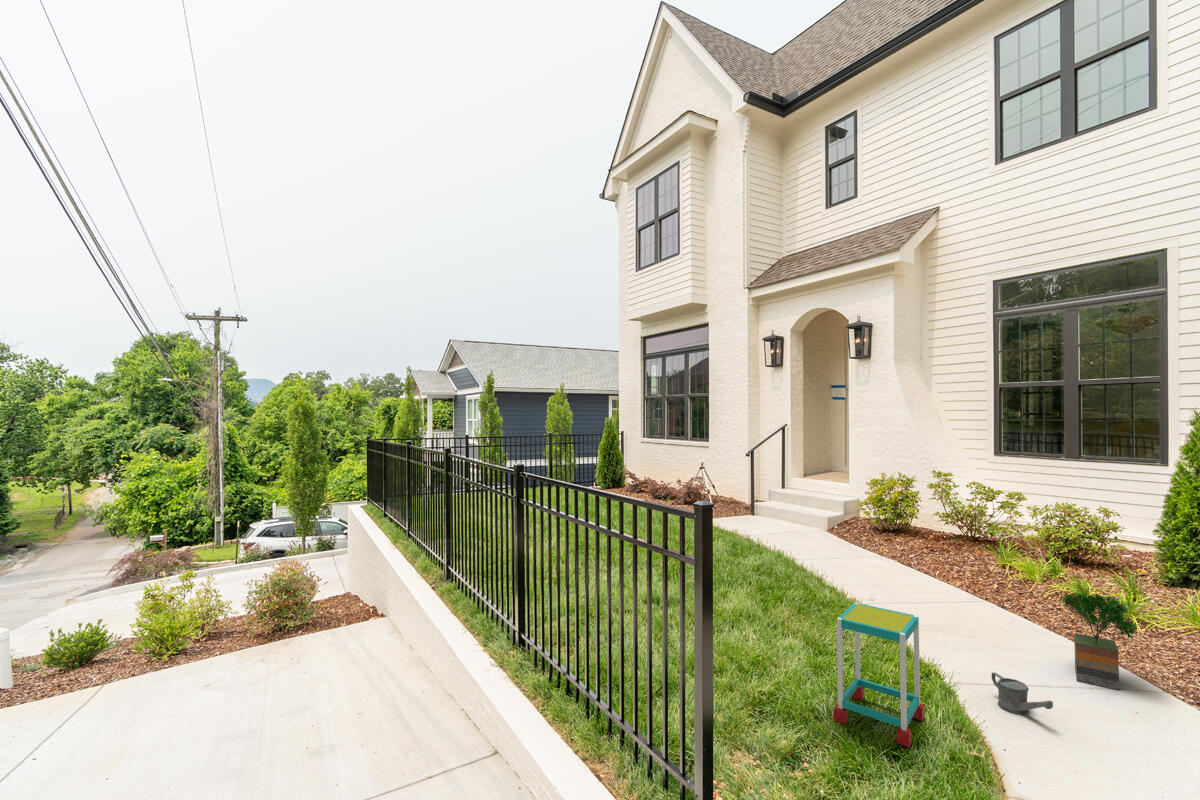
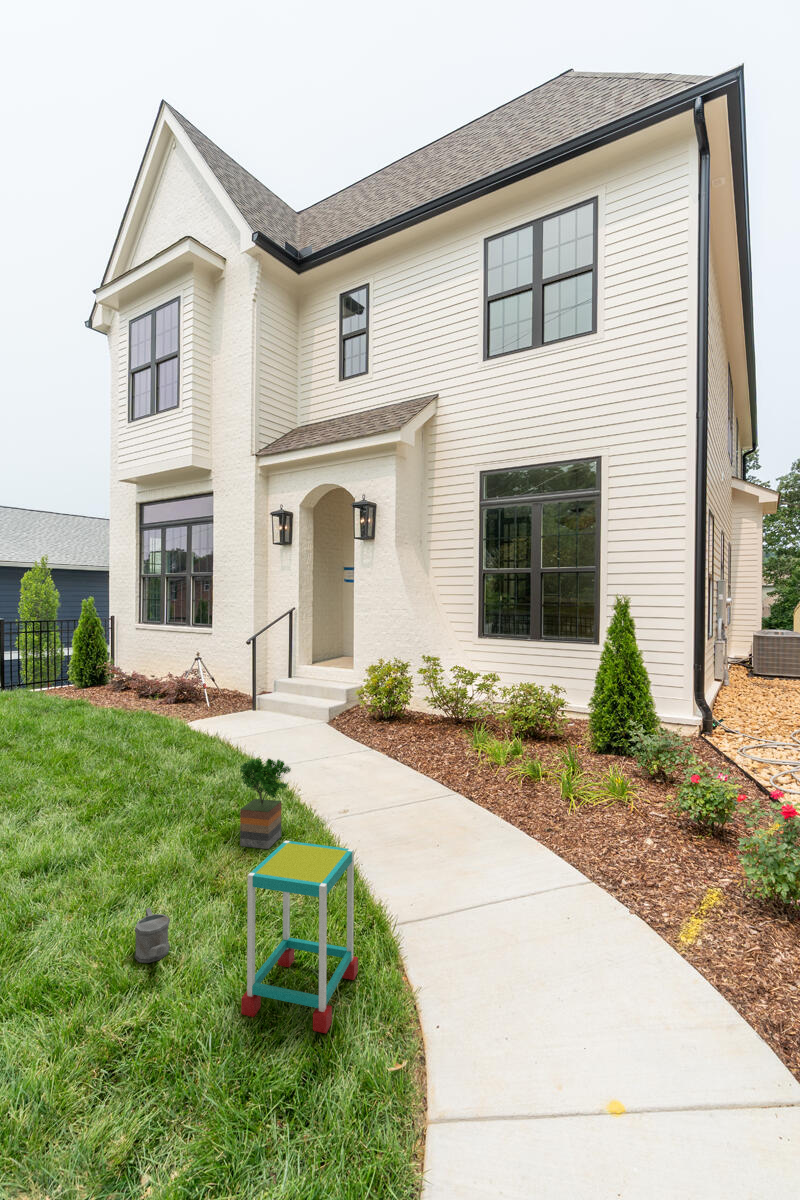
potted tree: present [1061,592,1137,690] -> present [240,758,291,849]
watering can: present [992,672,1053,714] -> present [135,908,170,963]

